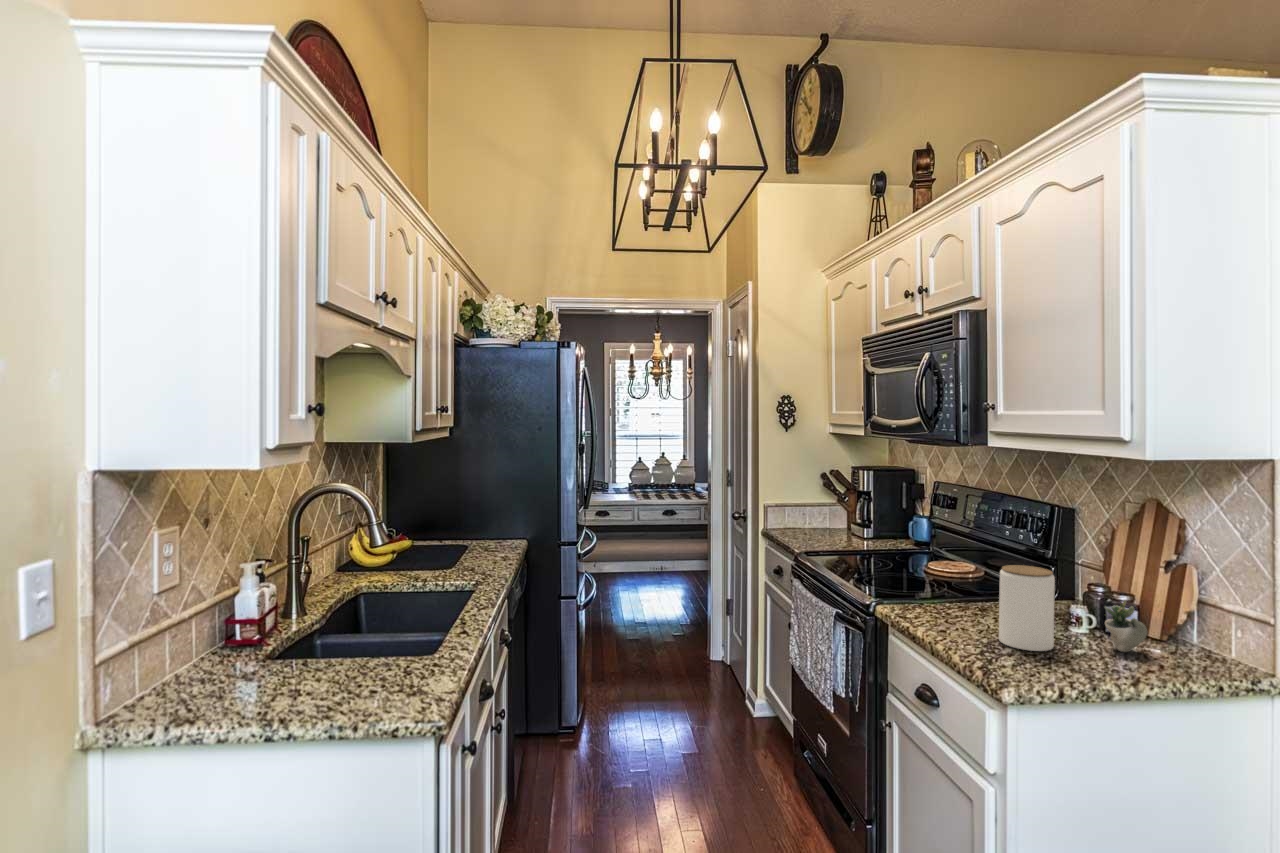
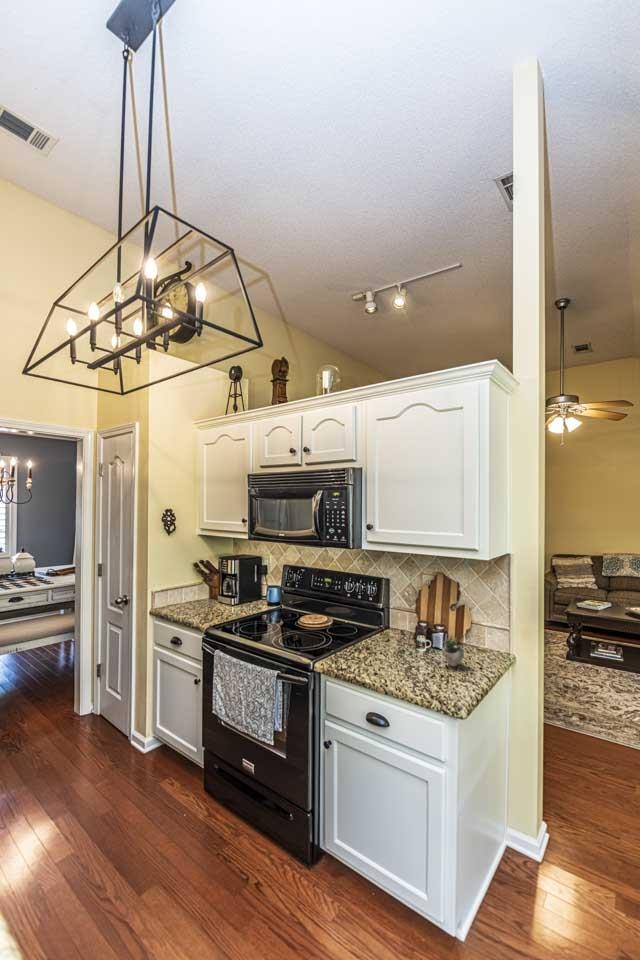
jar: present [999,565,1055,651] -> none [395,624,427,683]

